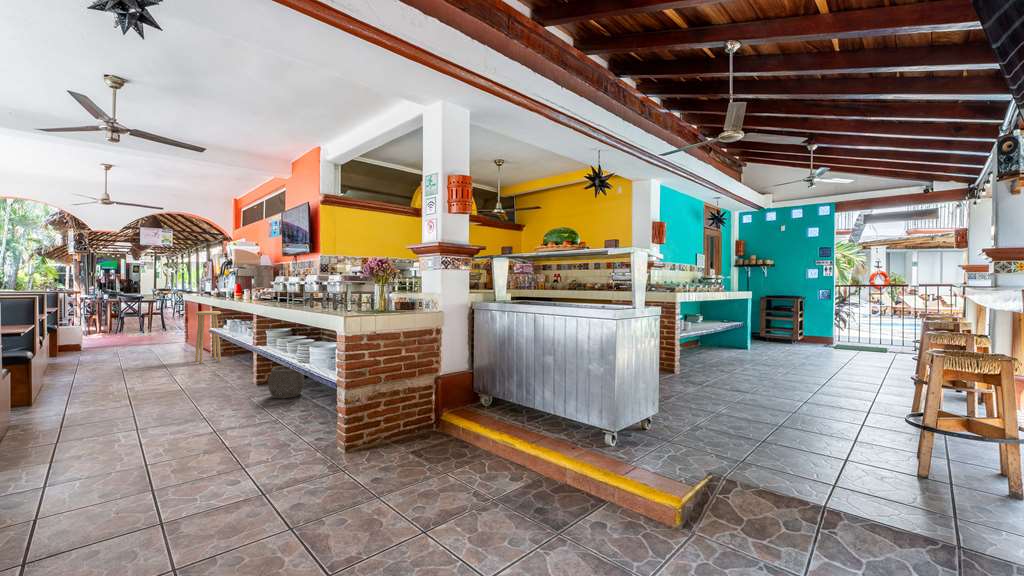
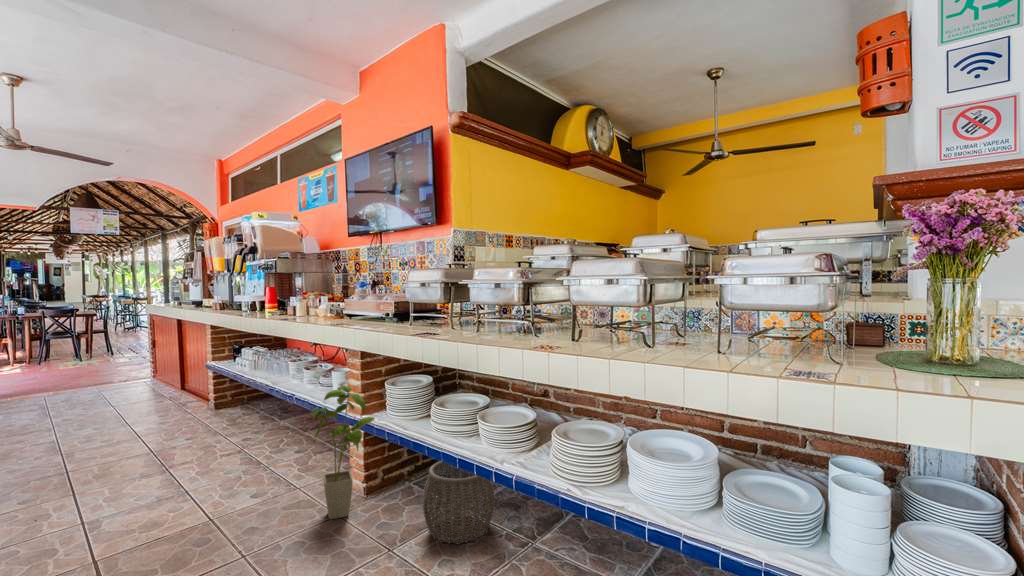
stool: present [195,311,221,364] -> none [195,333,241,430]
house plant: none [226,331,263,392] -> present [310,386,375,519]

